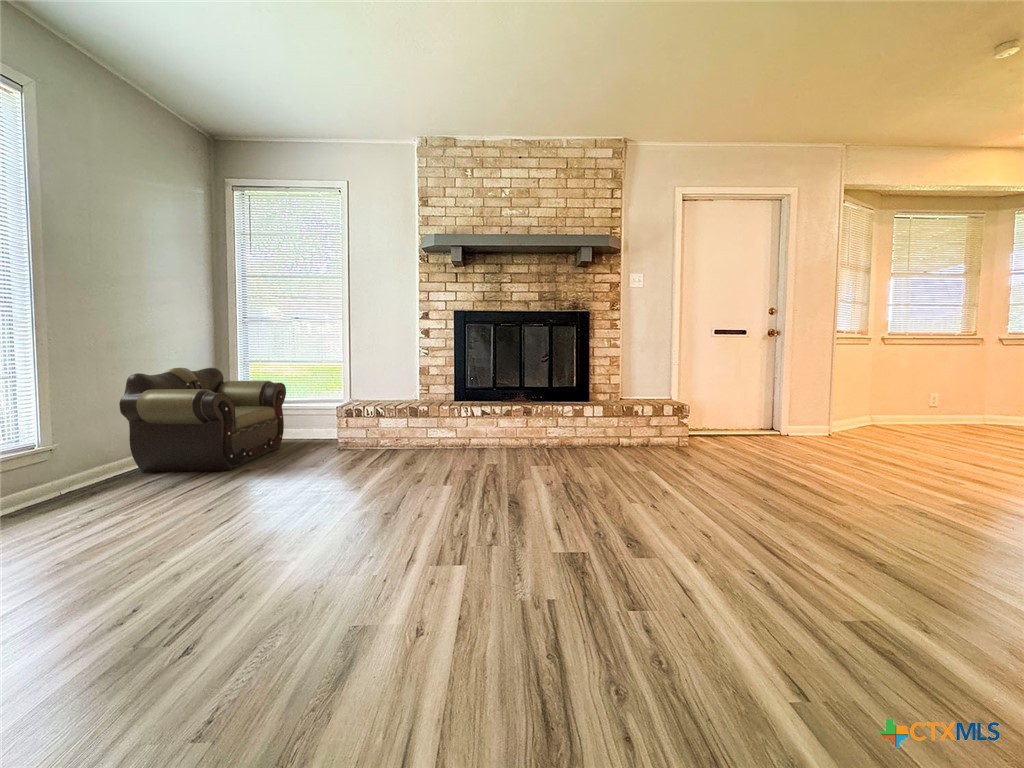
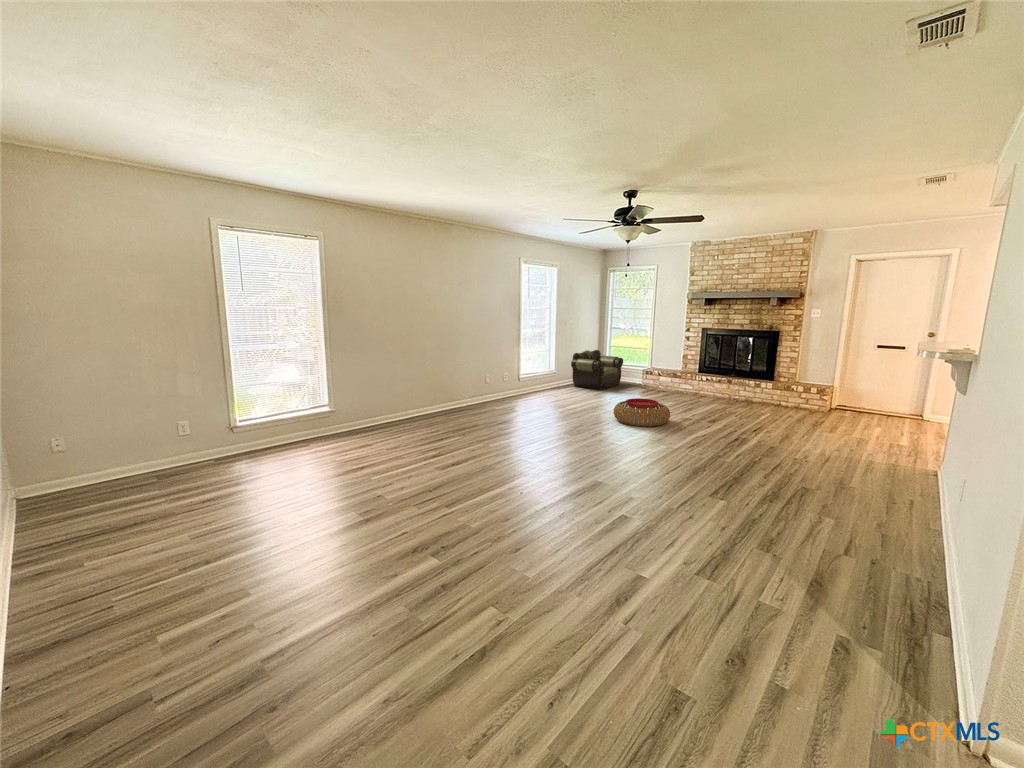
pouf: none [306,506,560,688] -> present [613,398,670,427]

